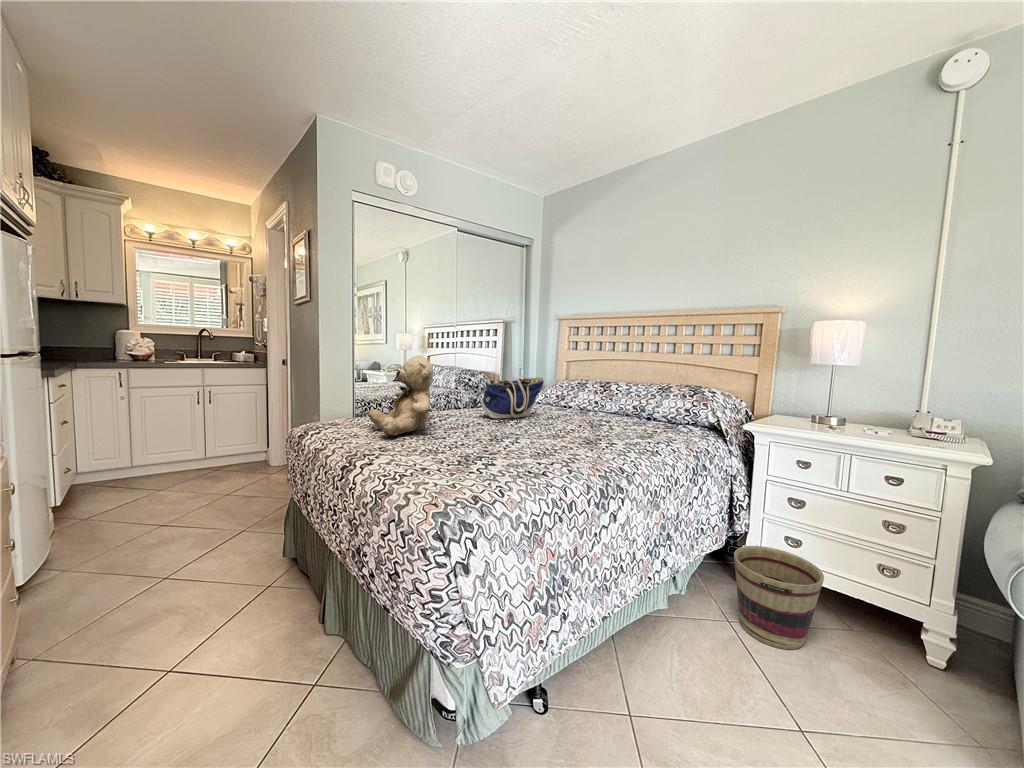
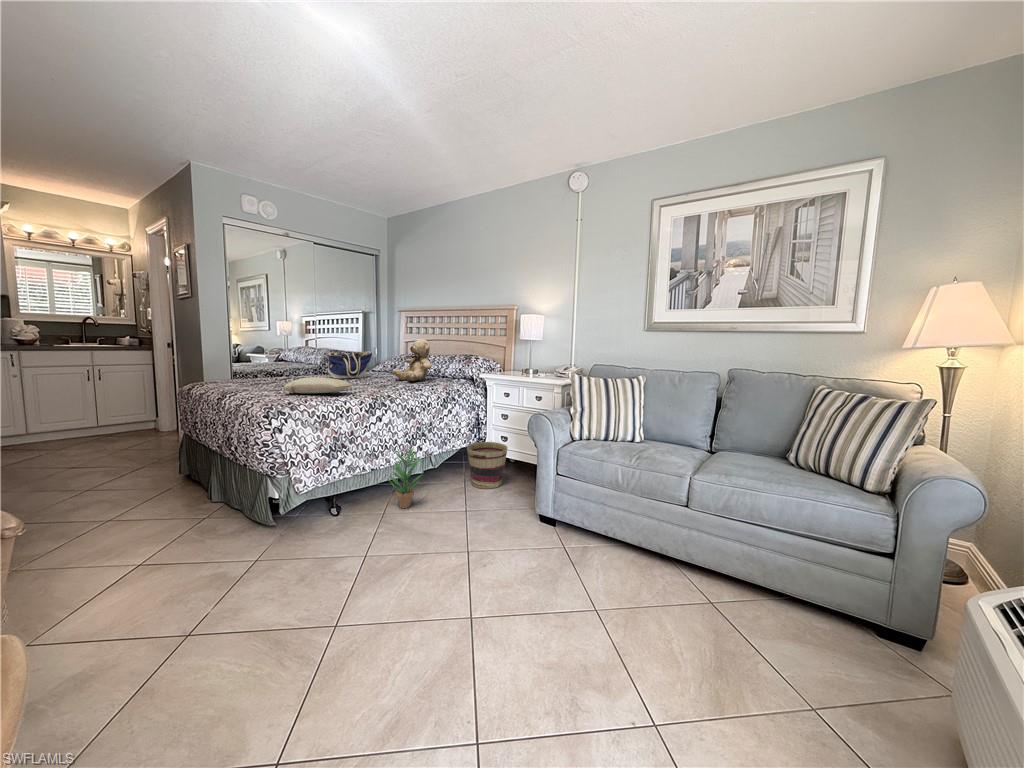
teddy bear: present [368,355,433,436] -> present [393,338,431,382]
pillow: none [448,432,562,464] -> present [284,377,351,394]
potted plant: none [623,579,702,701] -> present [388,448,422,508]

